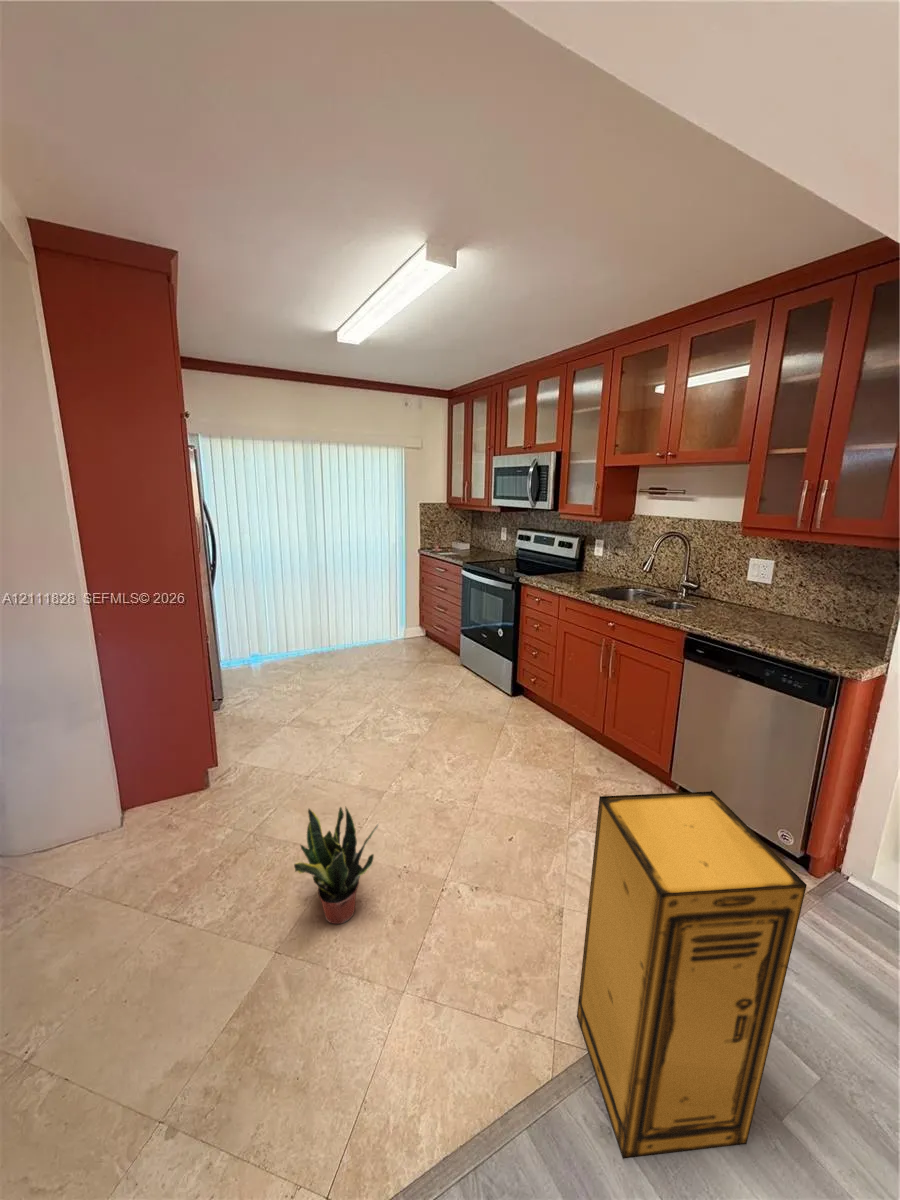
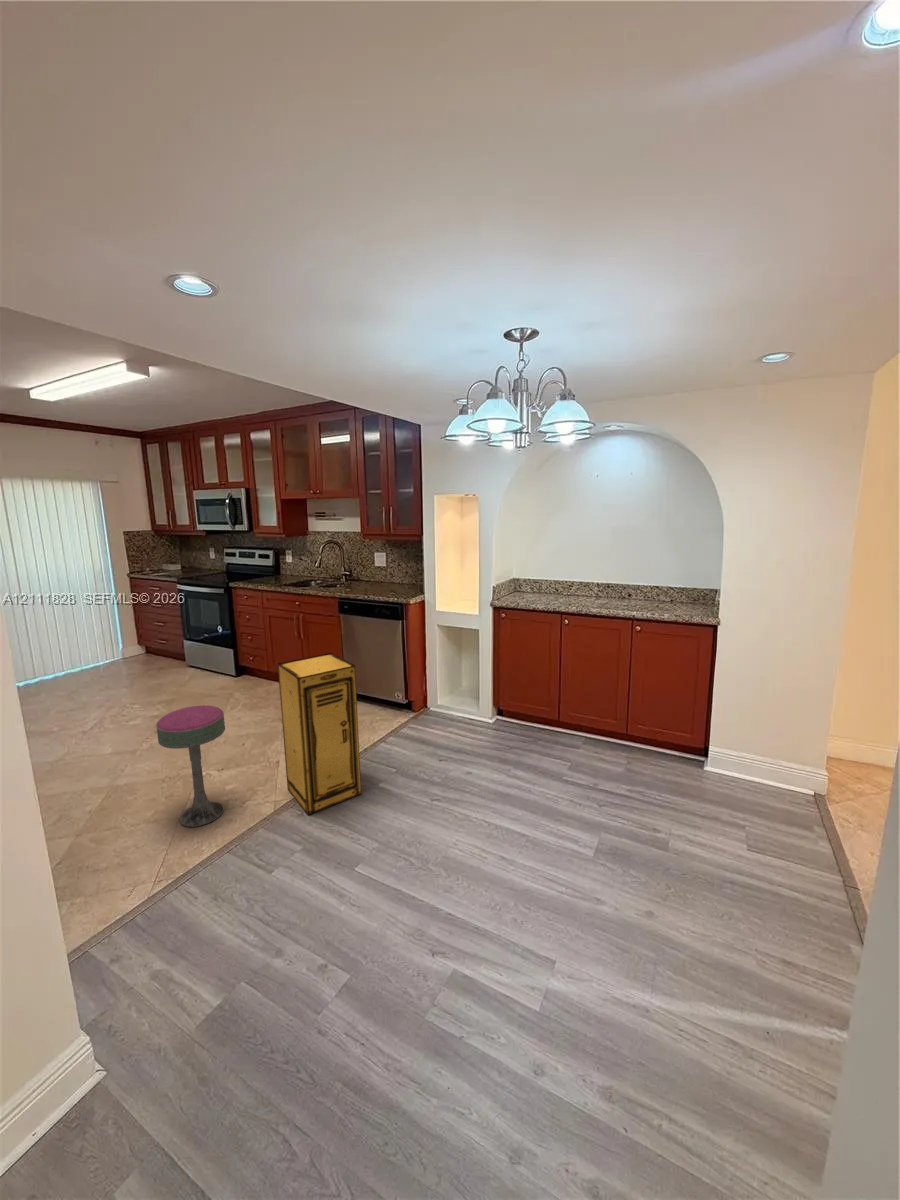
potted plant: present [294,807,378,924] -> none [88,735,148,811]
bar stool: none [375,820,486,1050] -> present [156,705,225,827]

